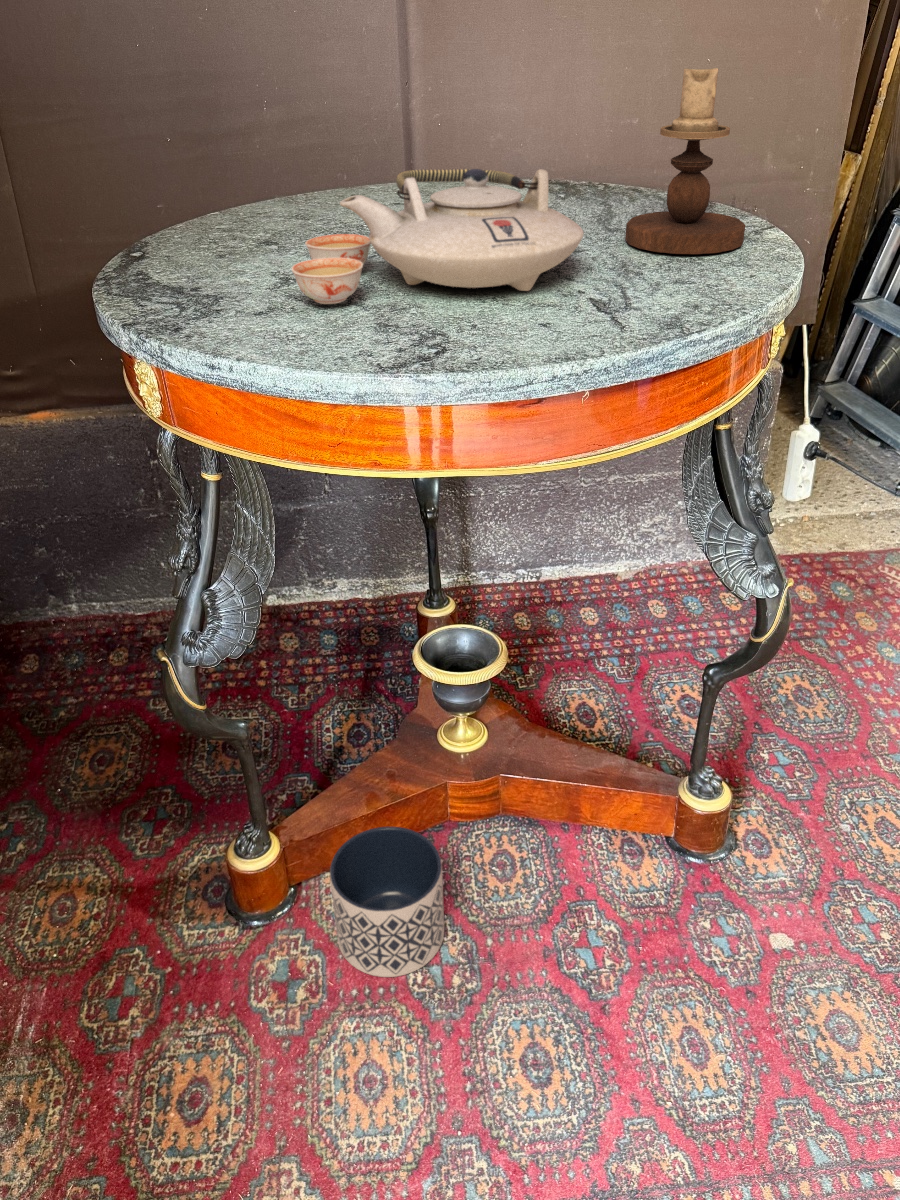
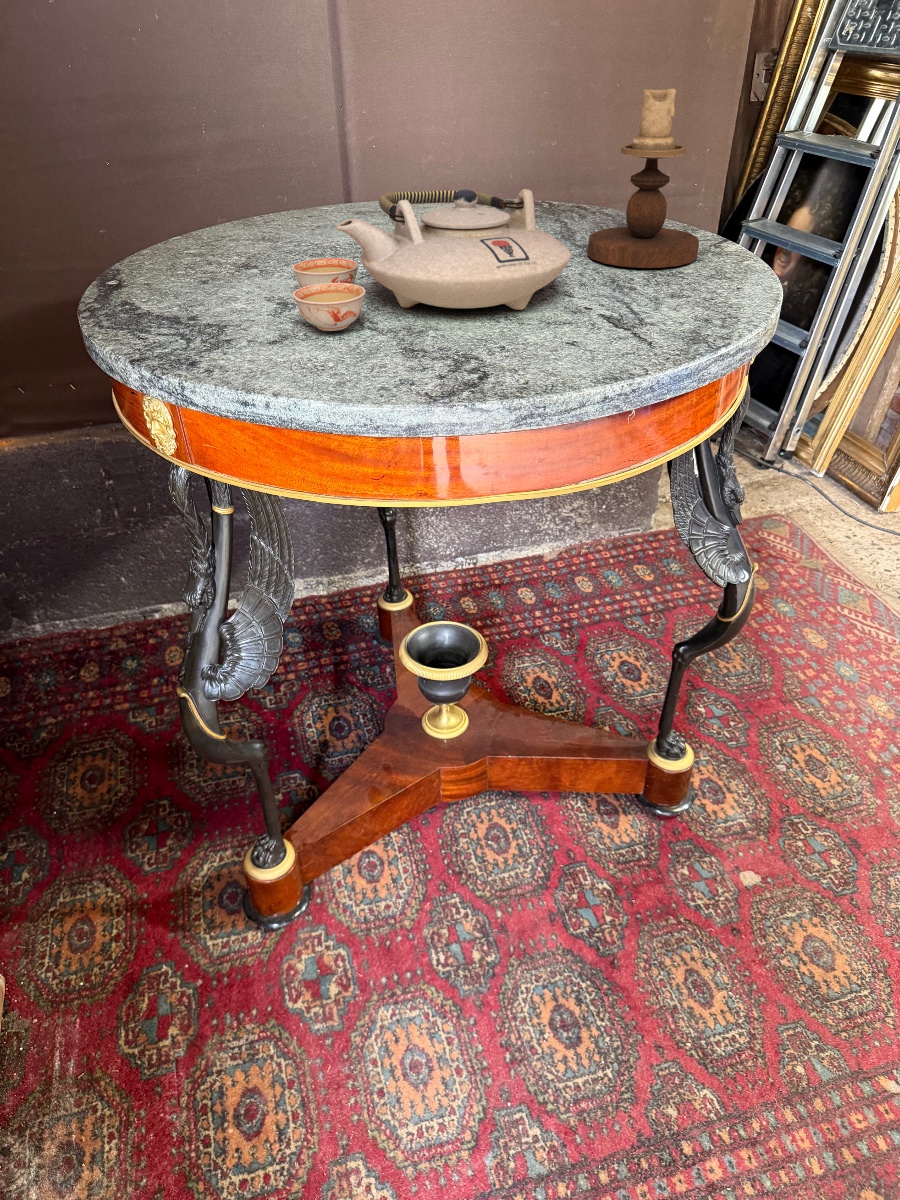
planter: present [330,826,444,977] -> none [351,820,457,962]

